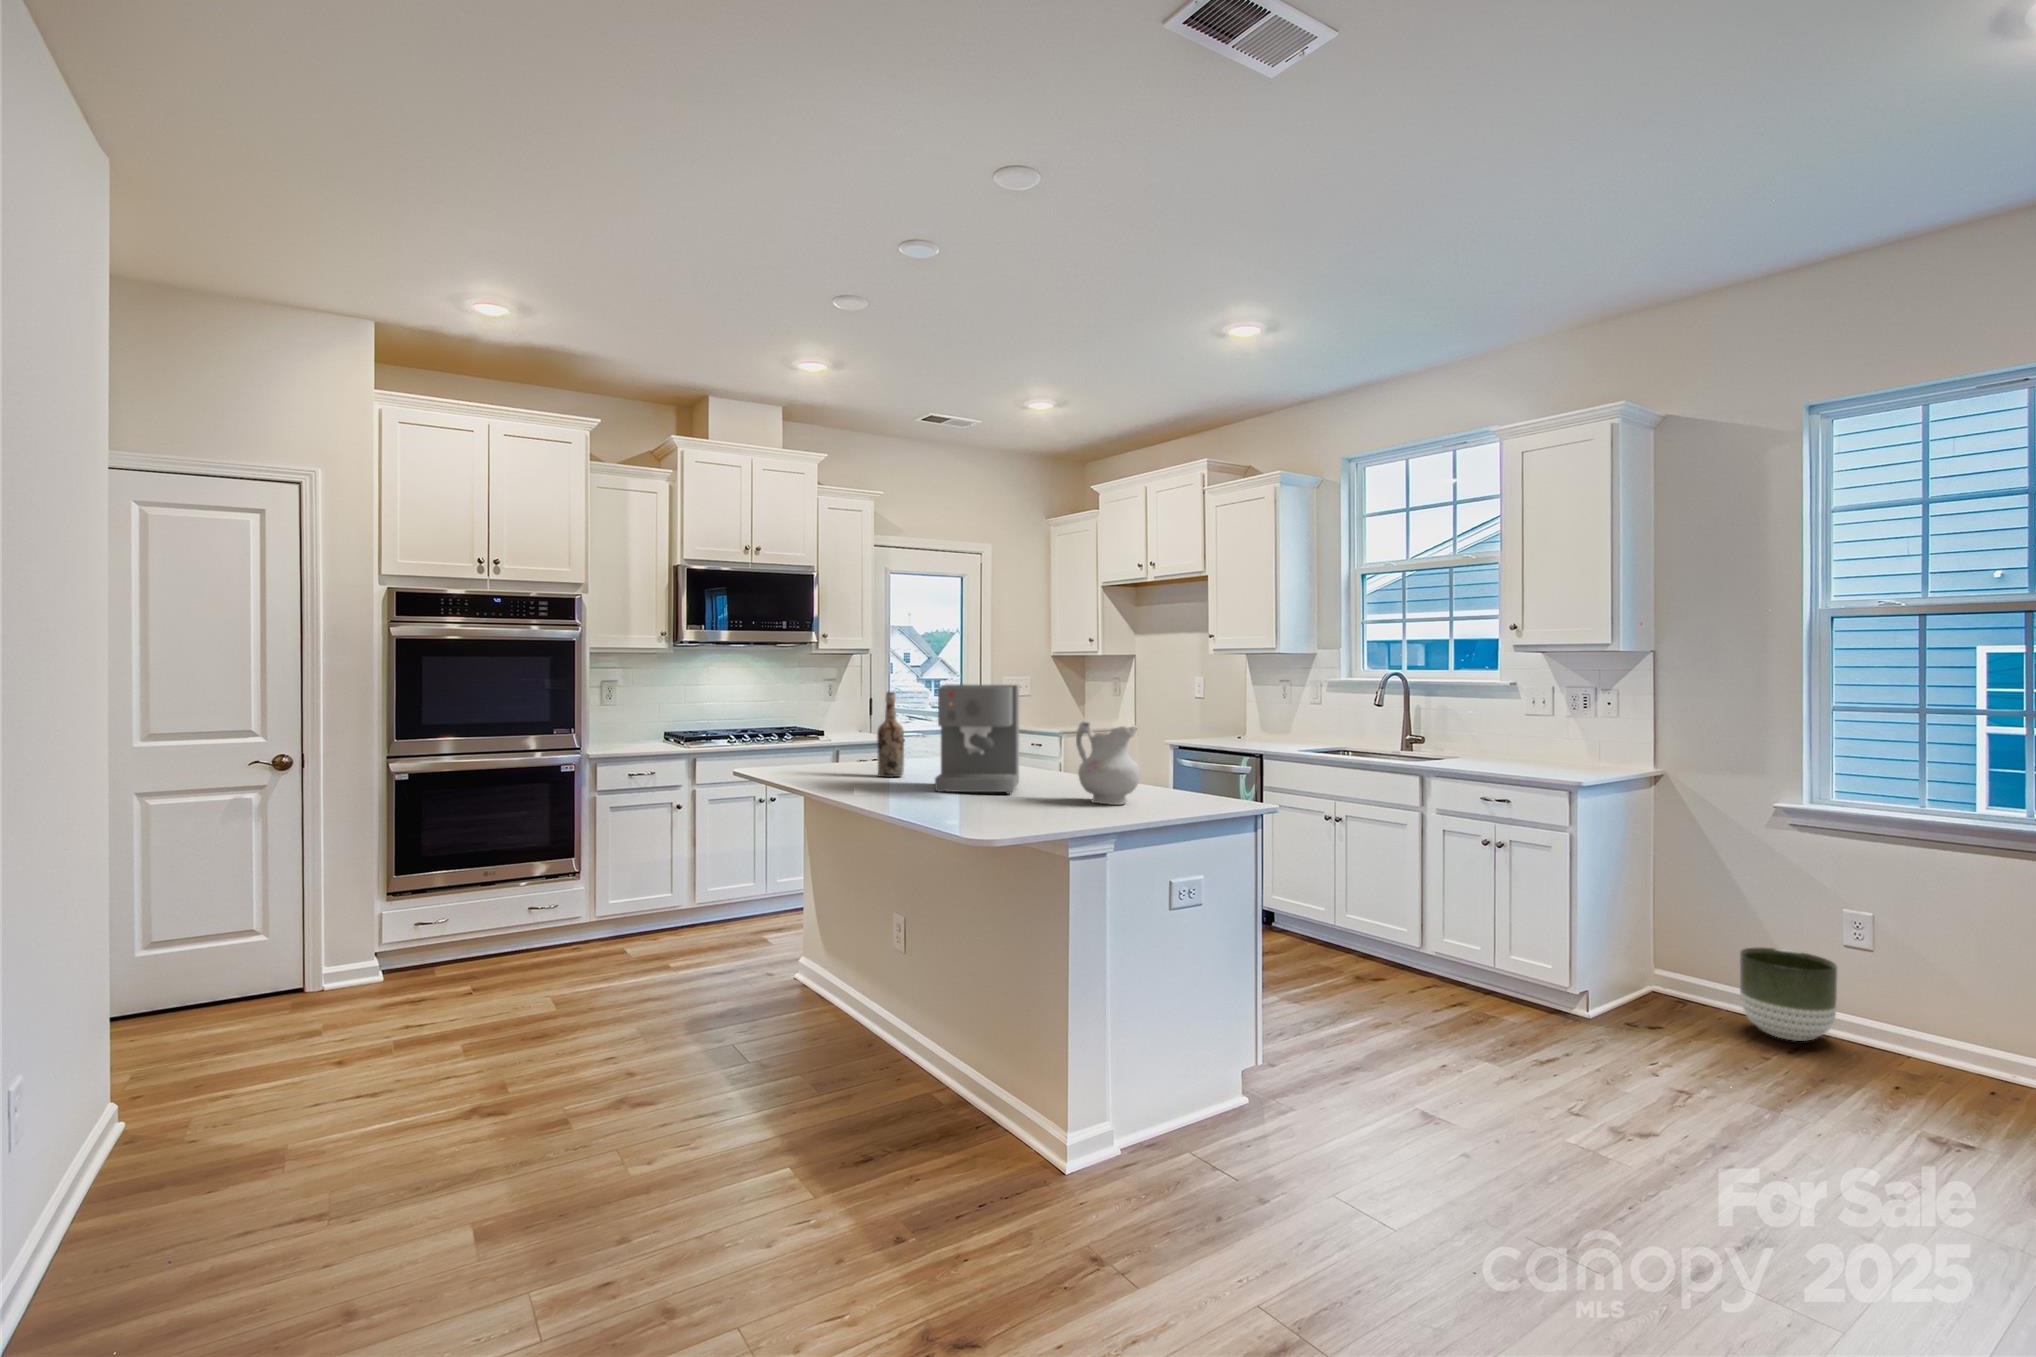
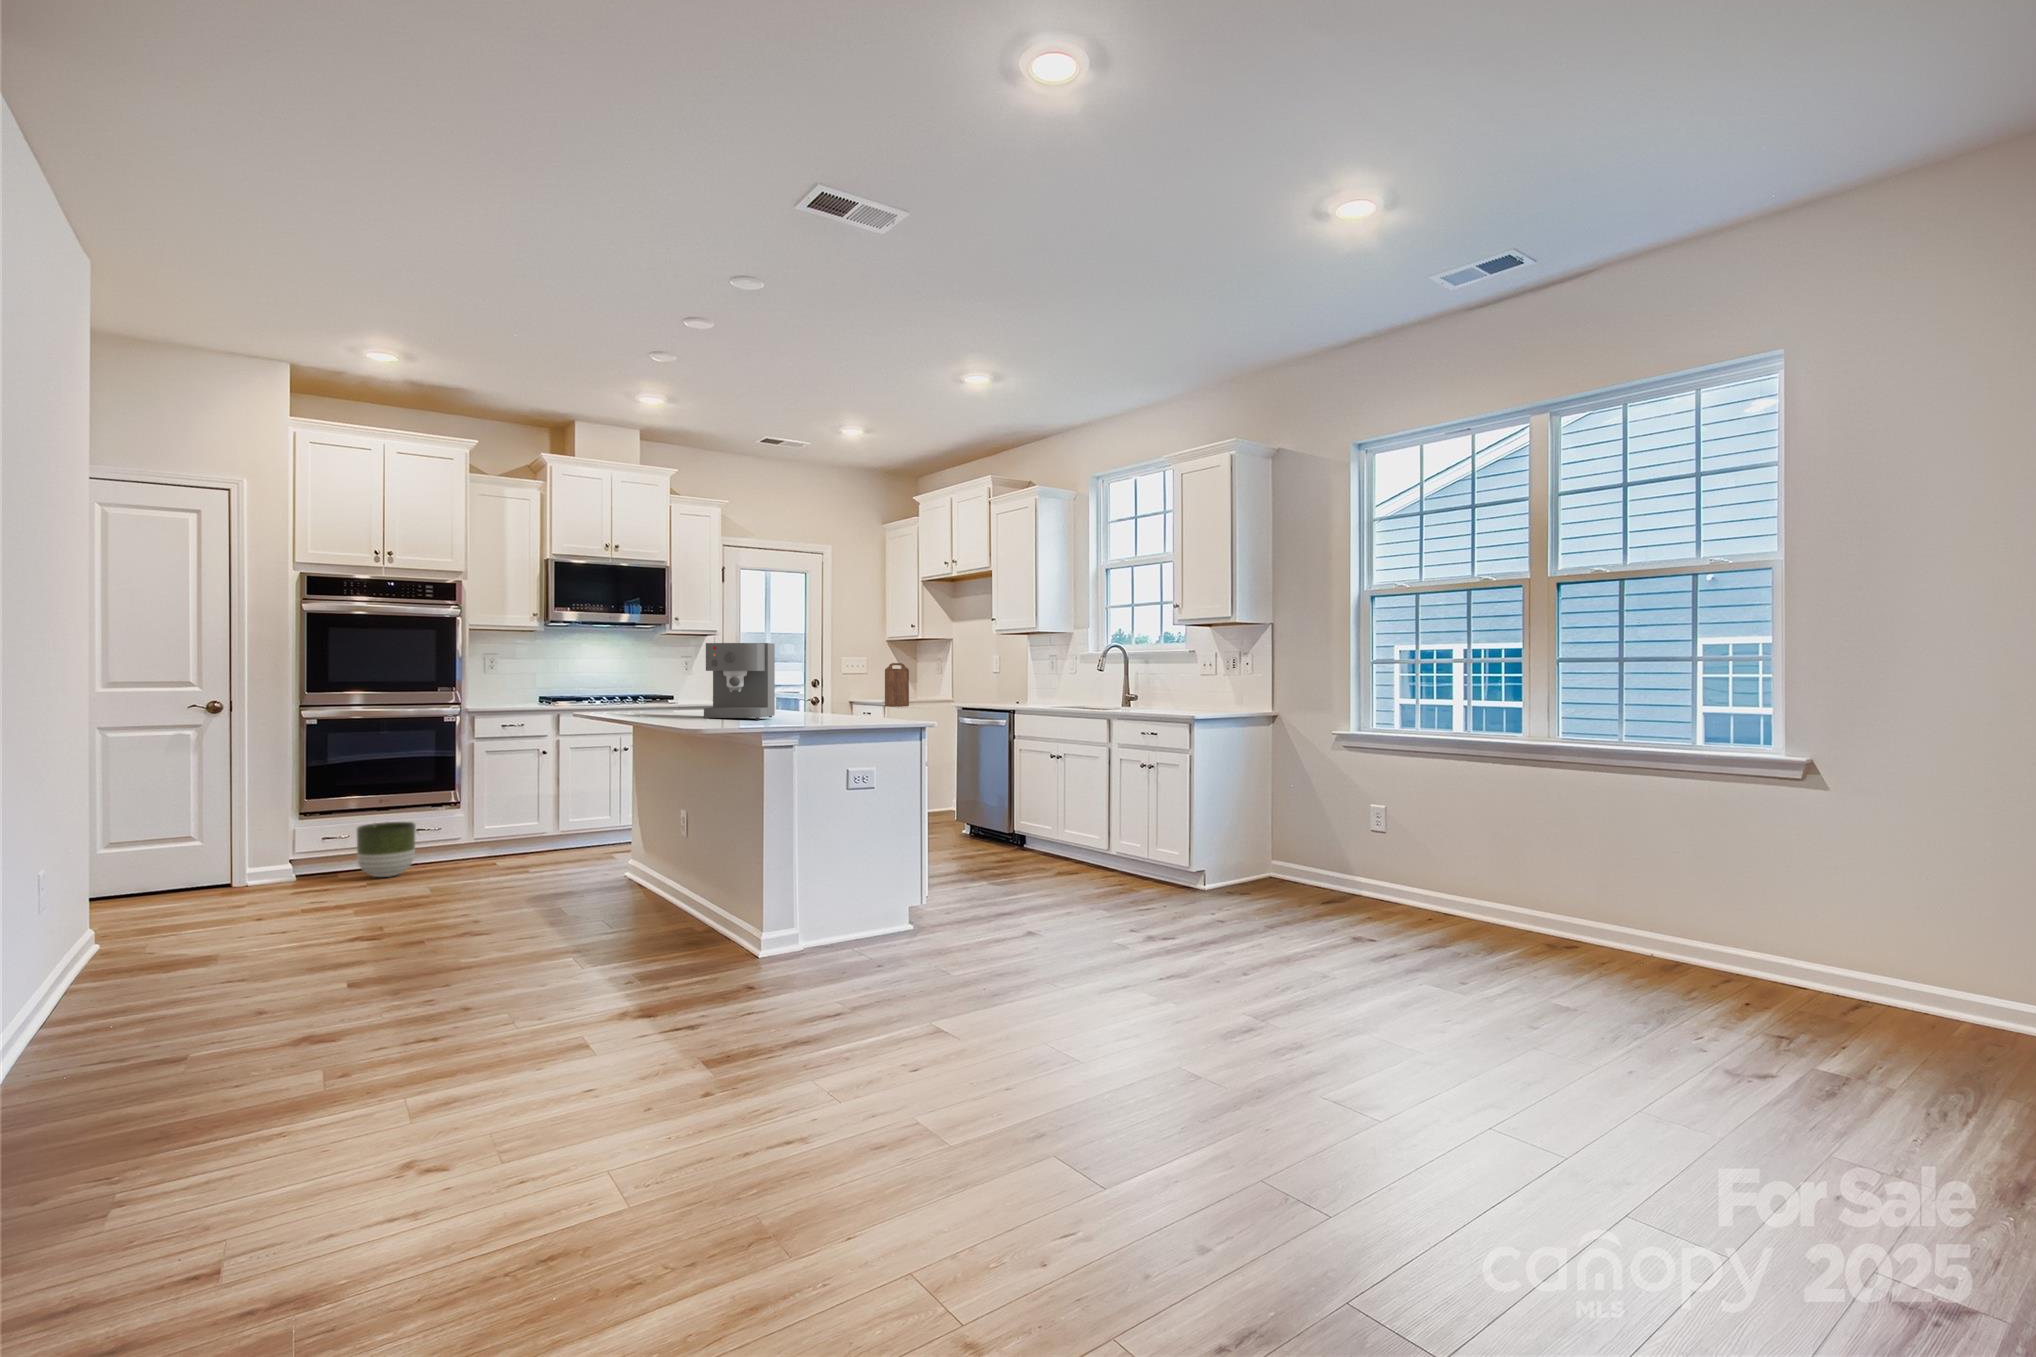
cutting board: none [1050,683,1077,734] -> present [885,663,909,707]
wine bottle: present [877,692,904,777] -> none [675,651,695,714]
ceramic pitcher: present [1076,722,1140,805] -> none [803,667,847,724]
planter: present [1739,948,1837,1041] -> present [356,822,416,877]

